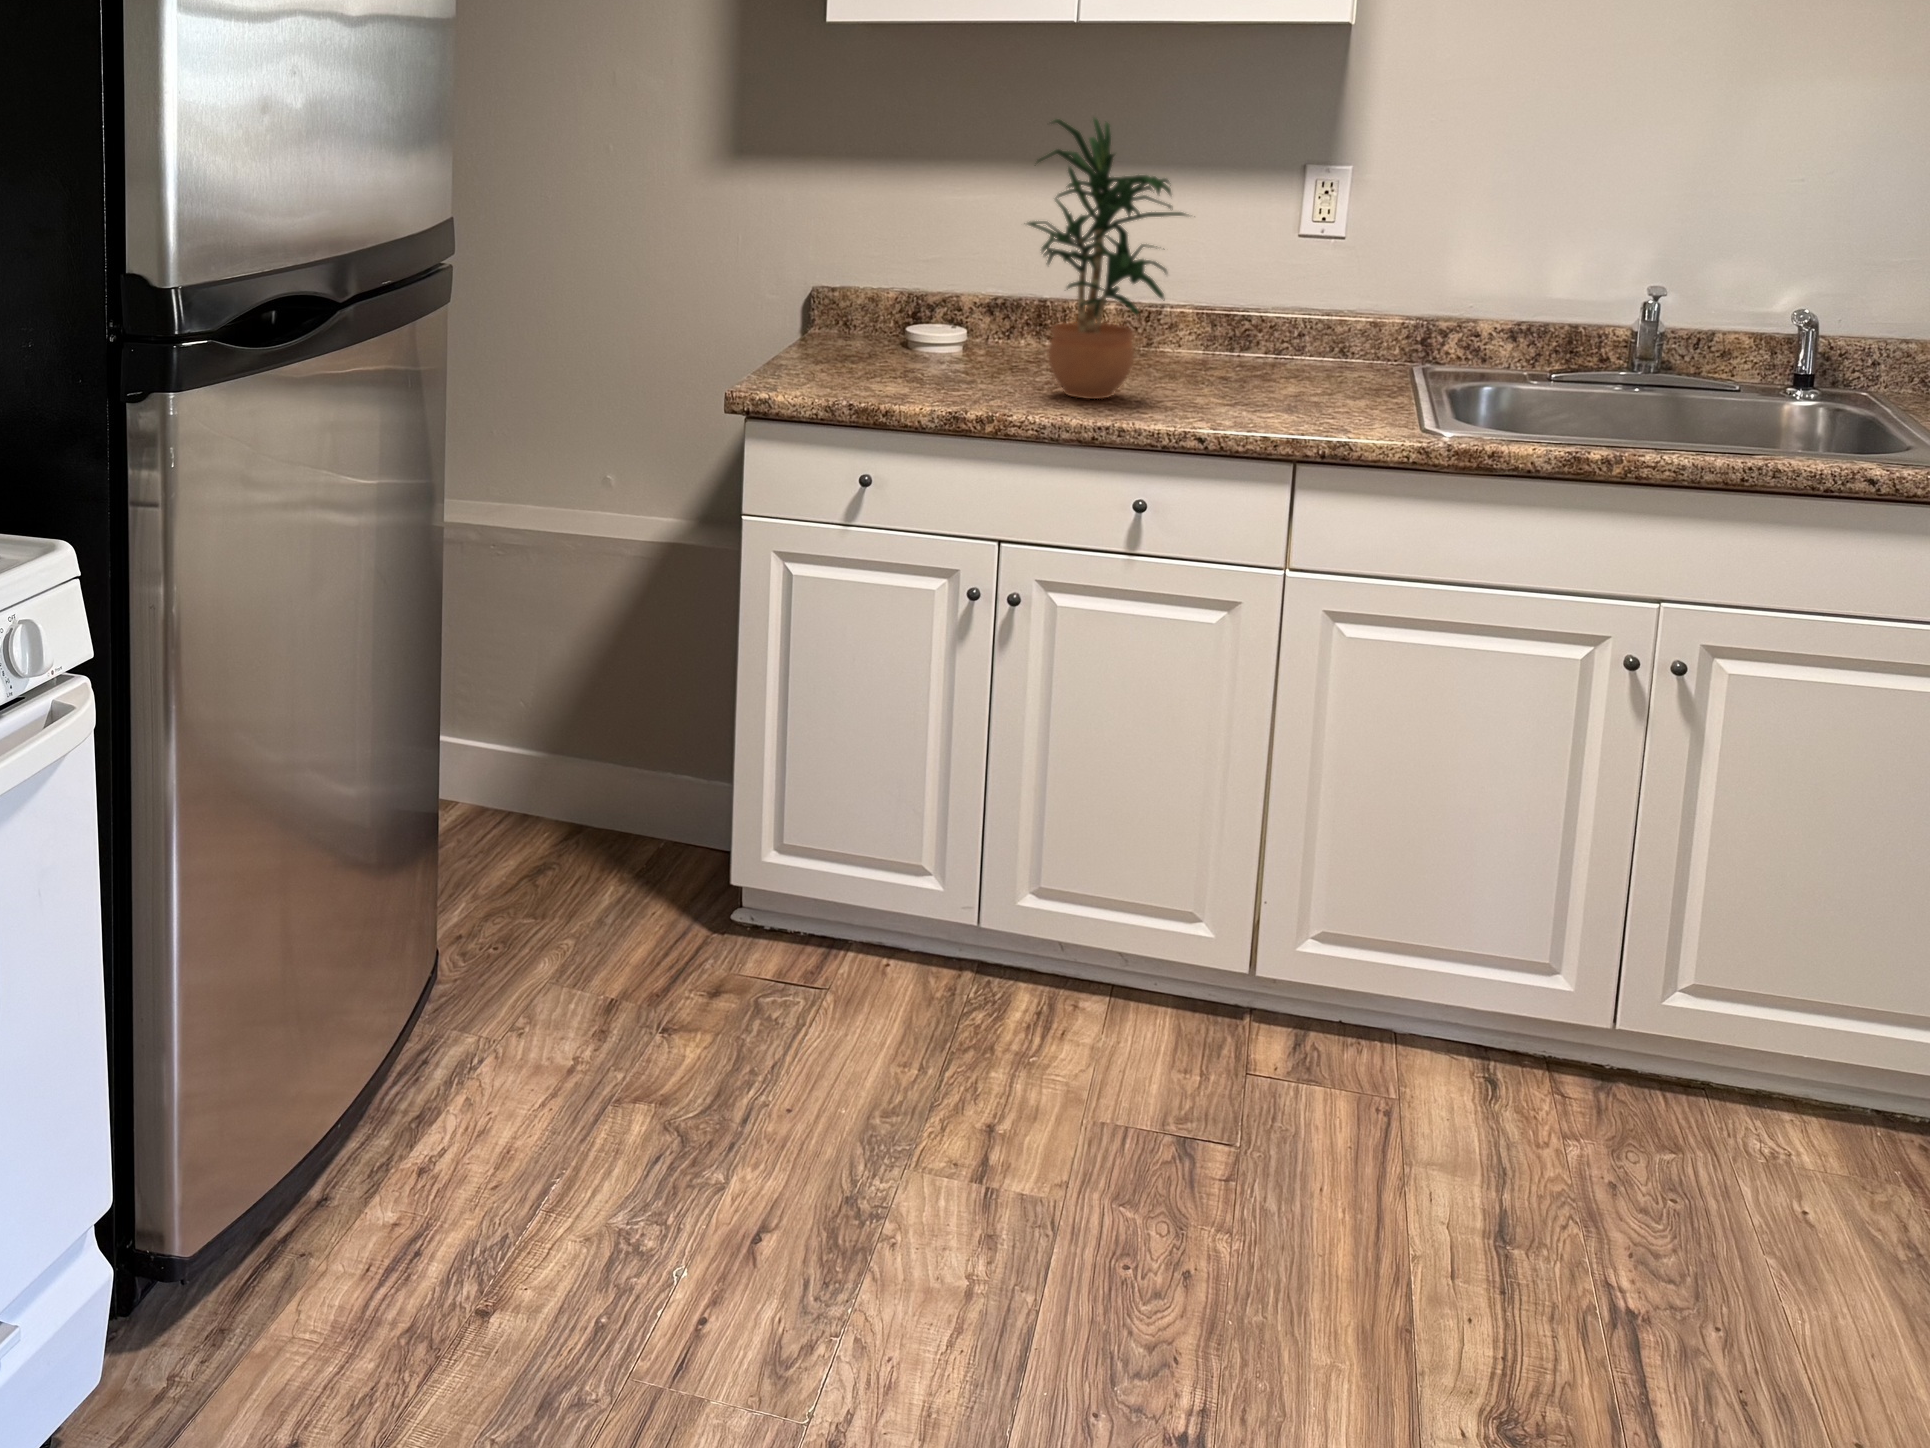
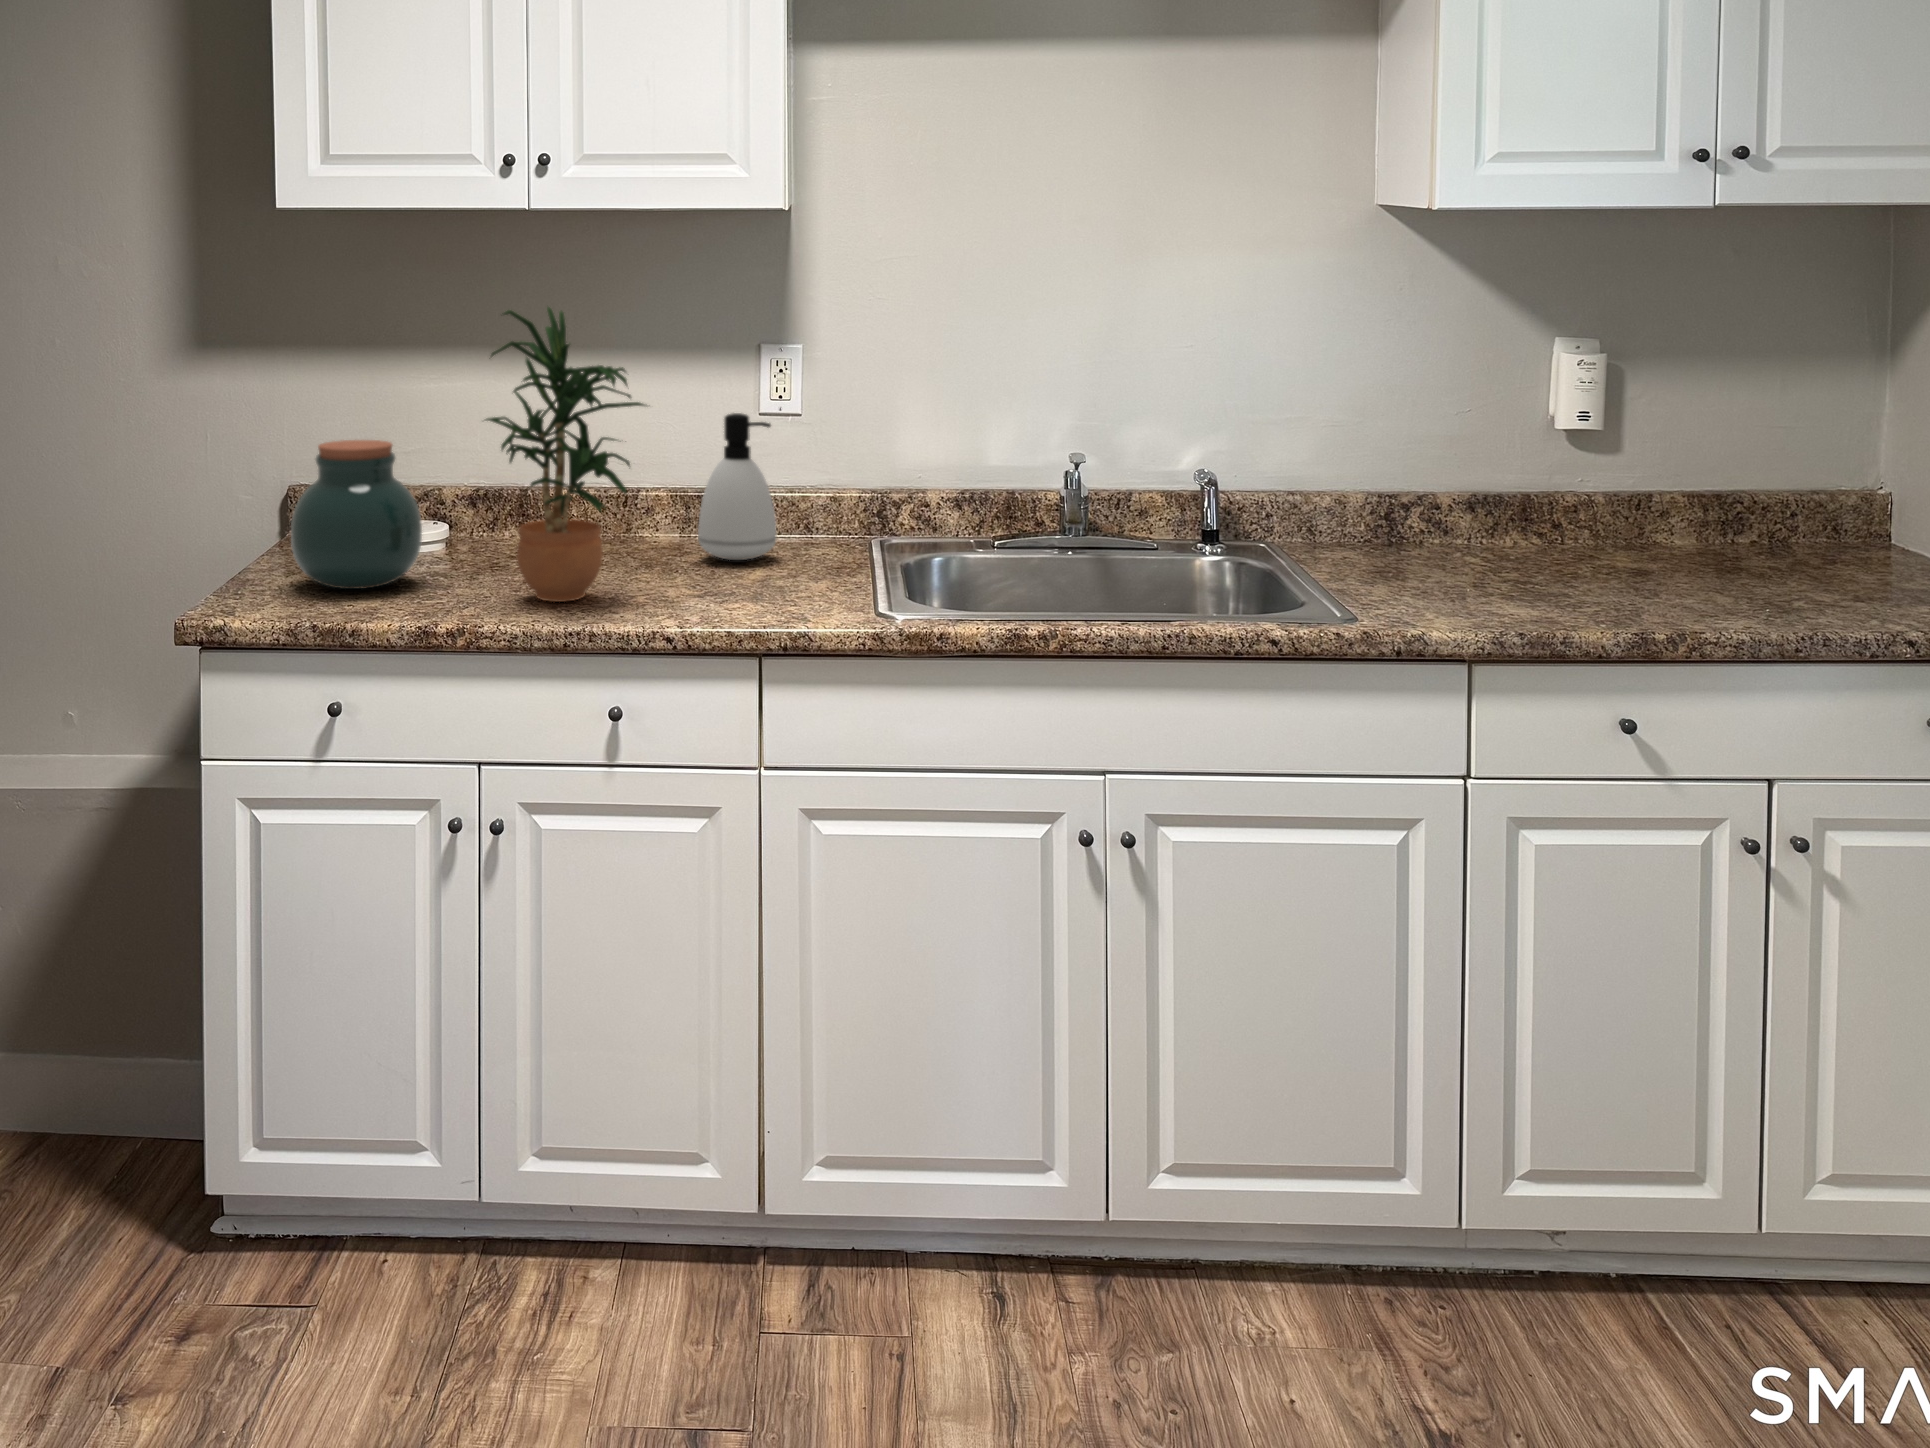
soap dispenser: none [1225,231,1313,375] -> present [698,413,777,560]
jar: none [830,240,953,377] -> present [291,440,422,589]

